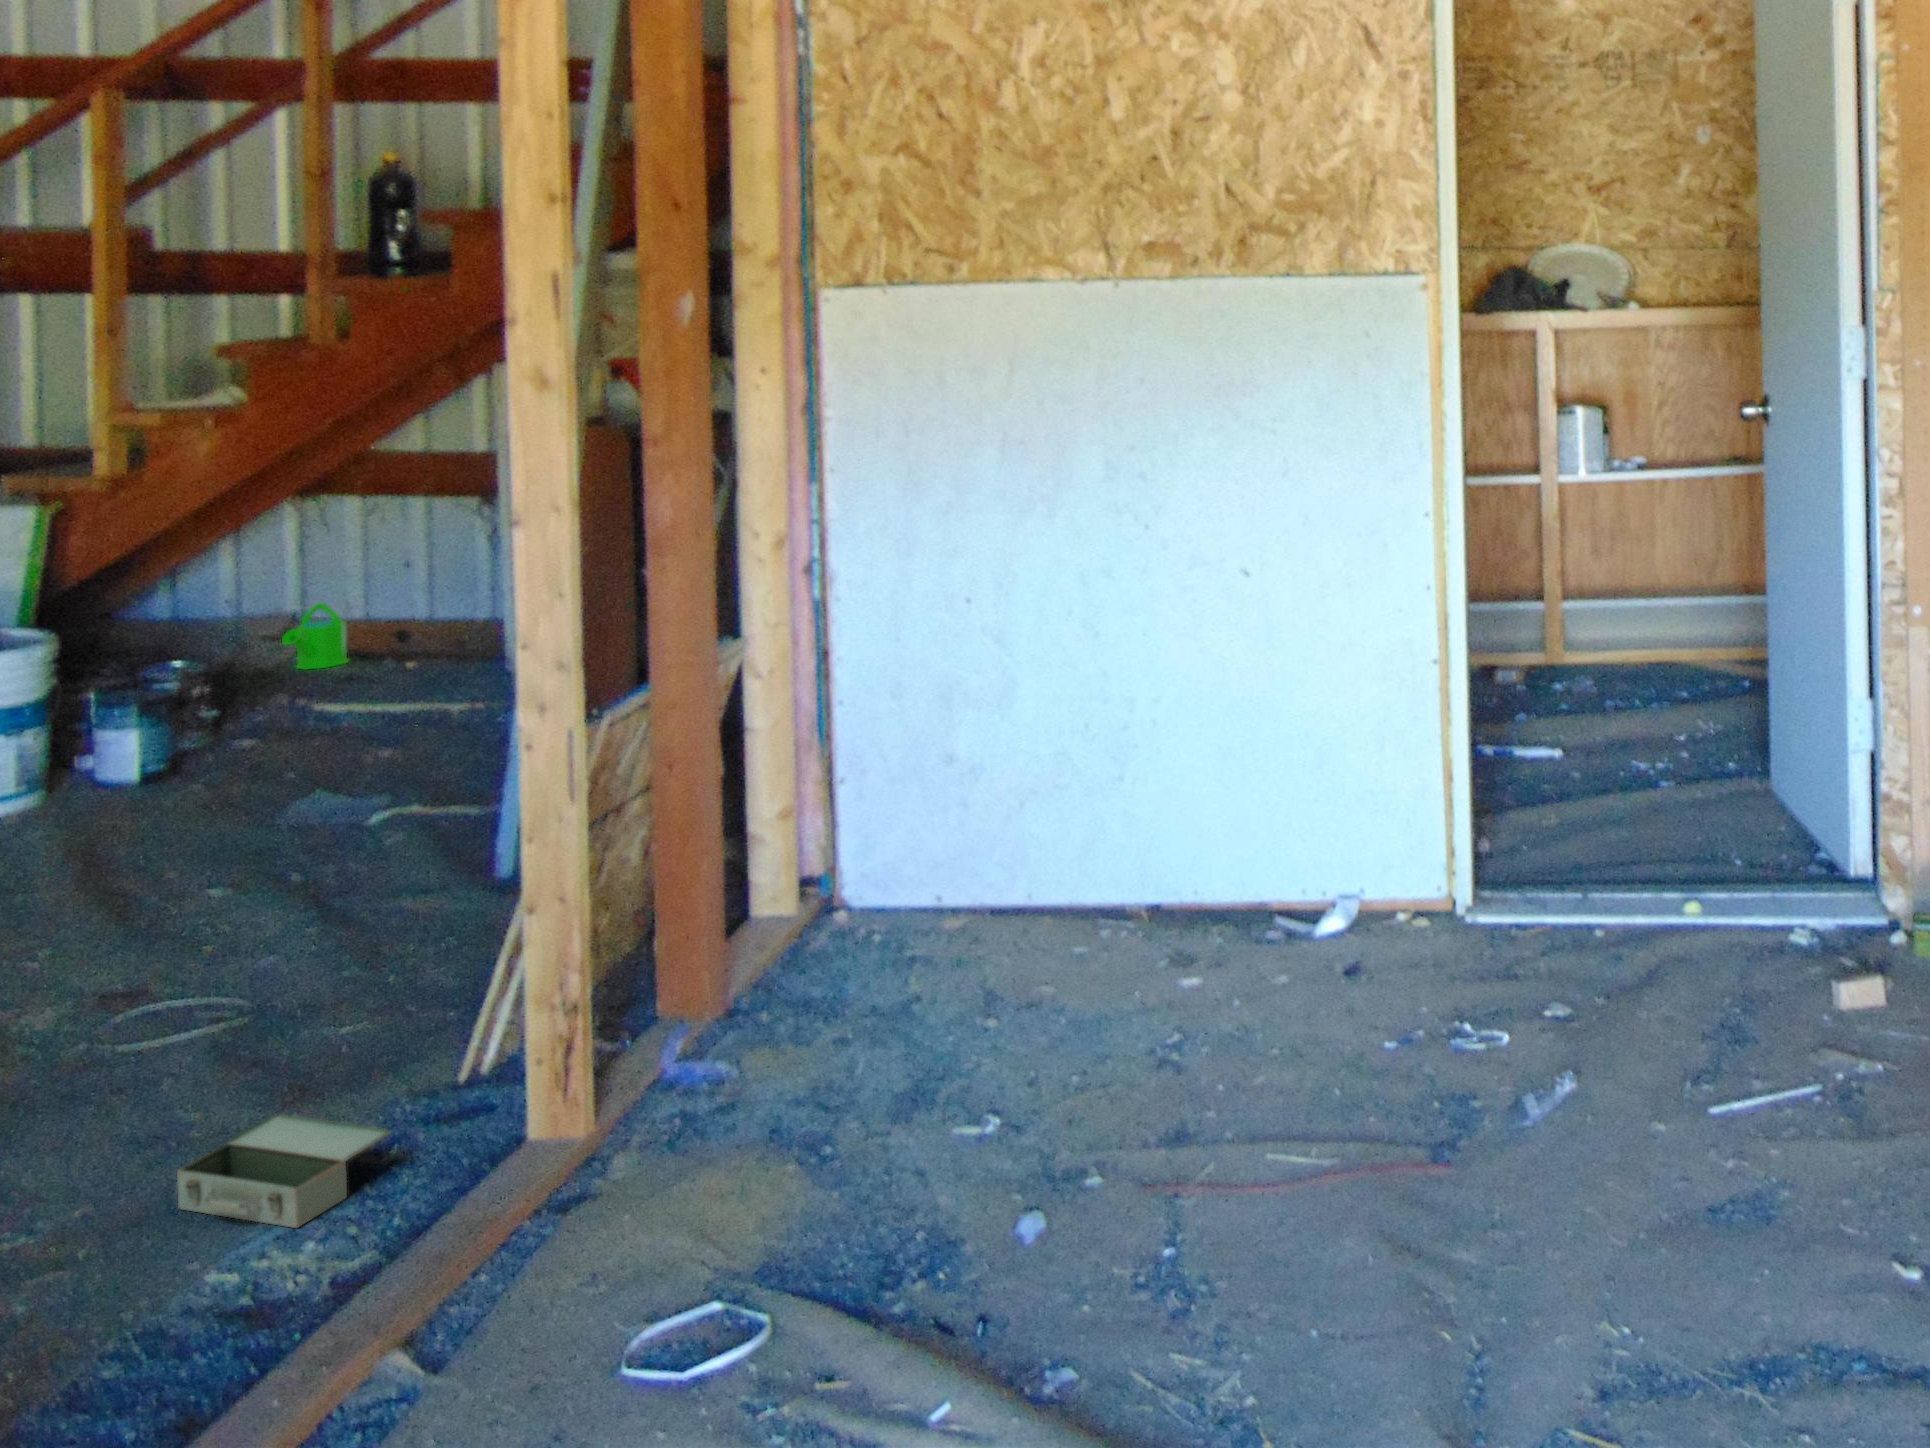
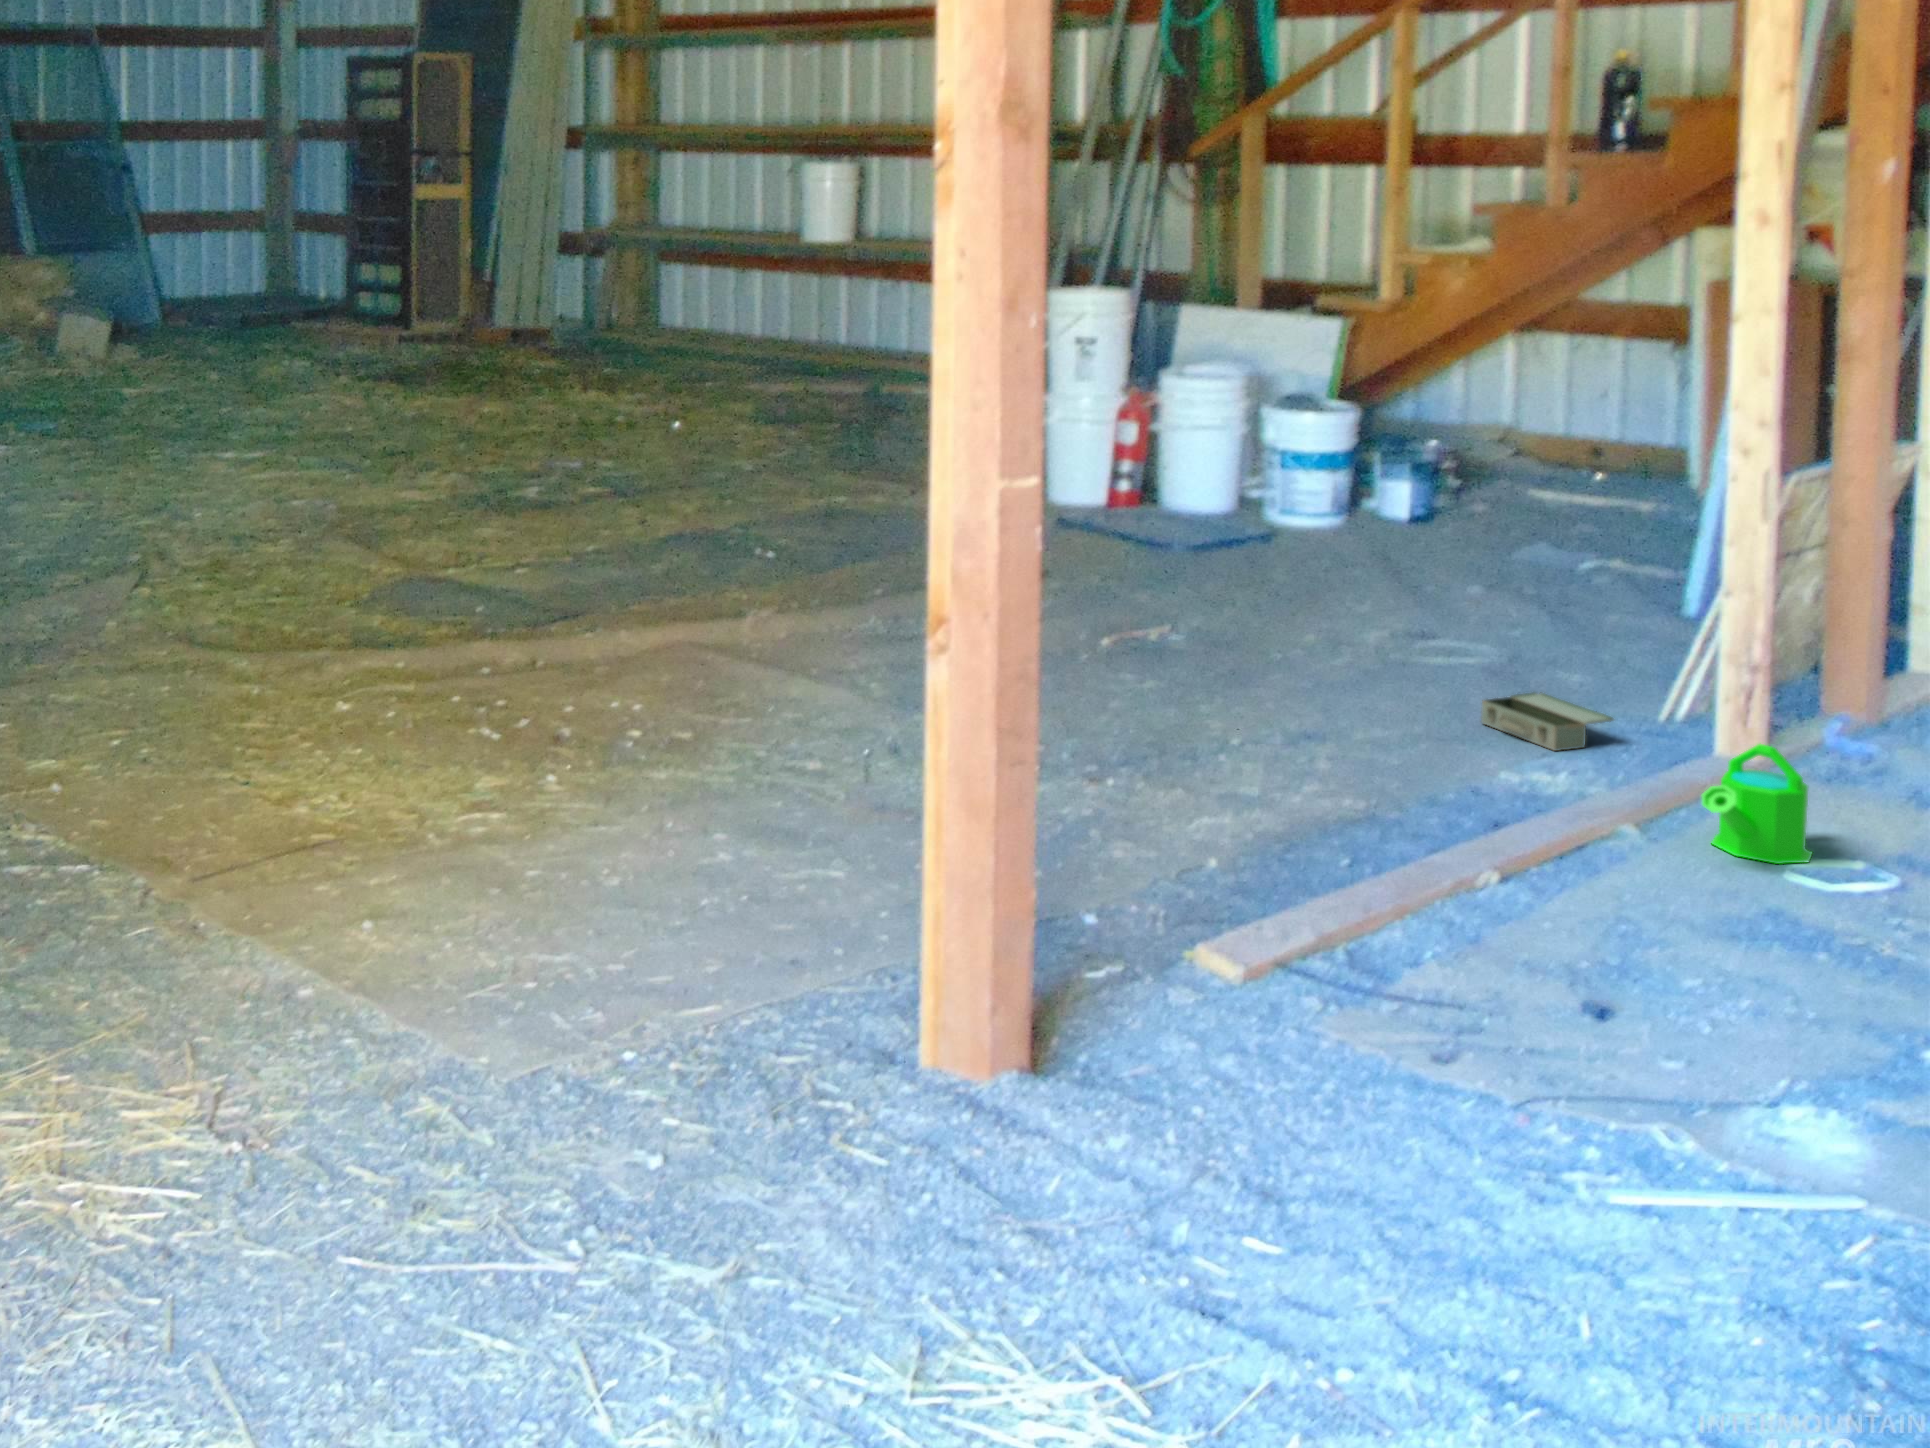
watering can: present [282,603,349,670] -> present [1702,744,1812,864]

